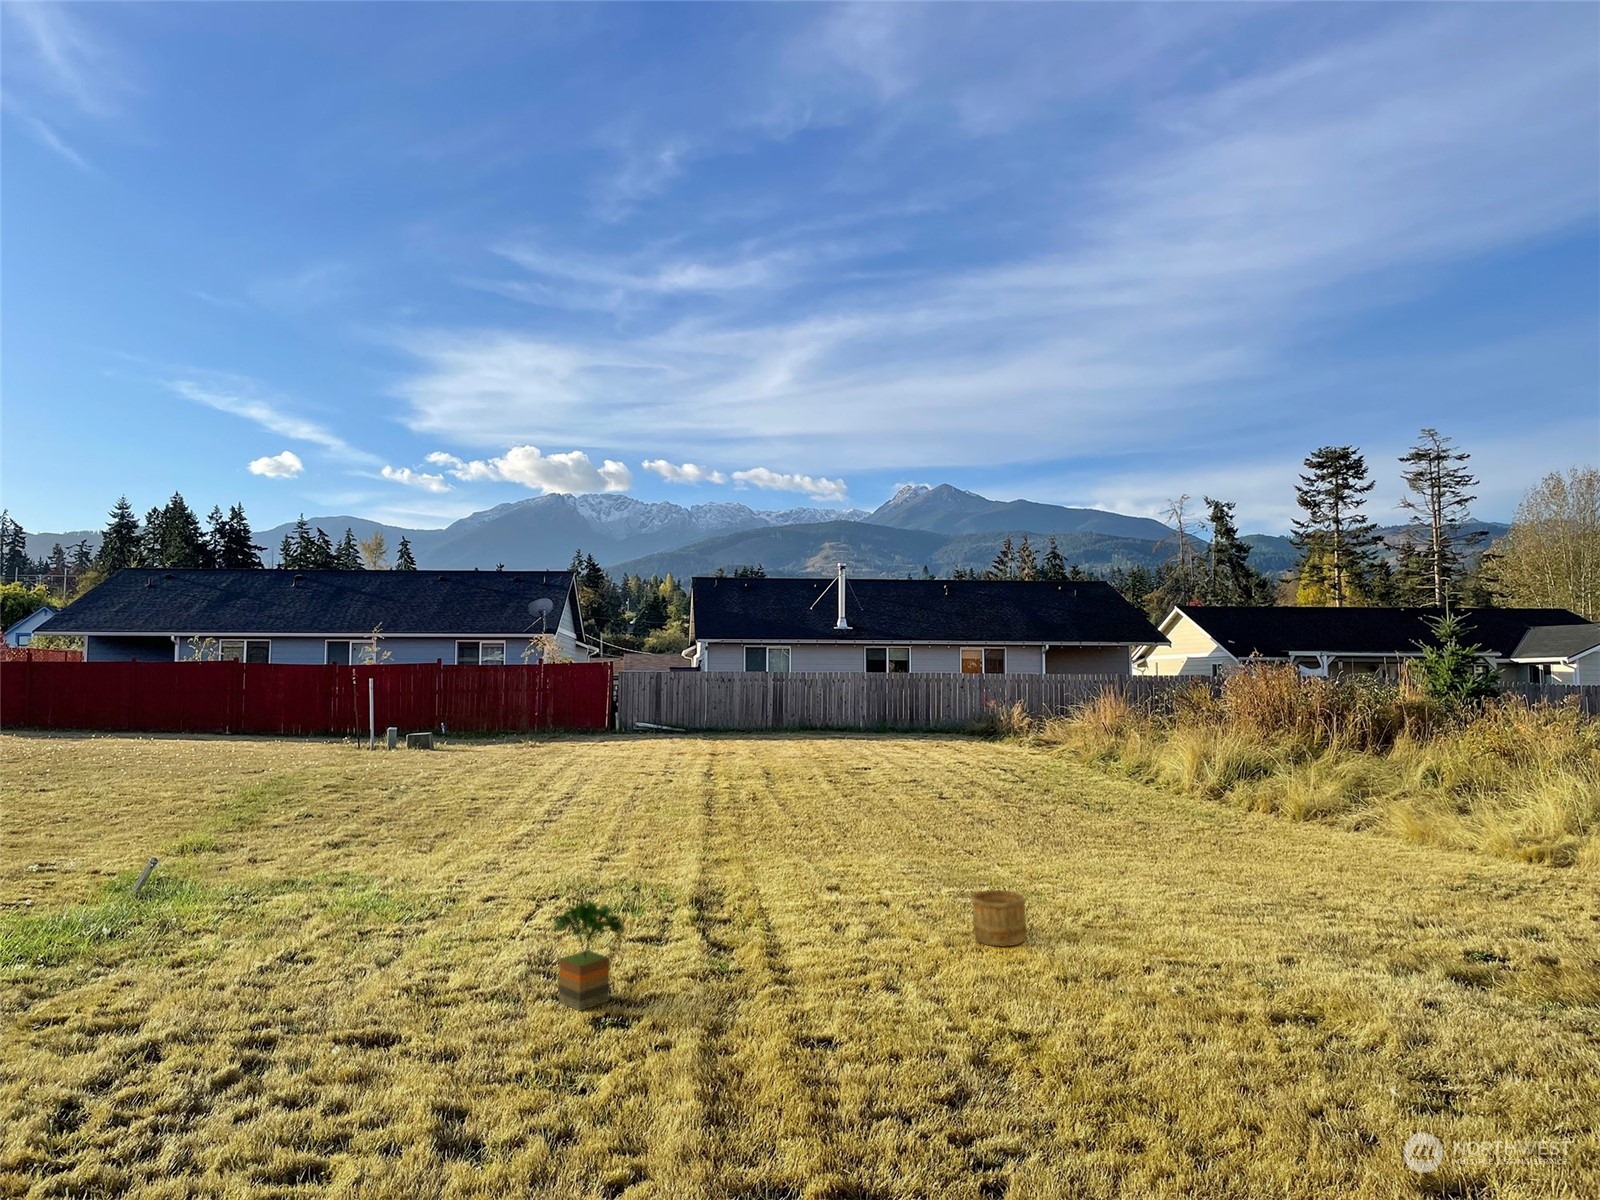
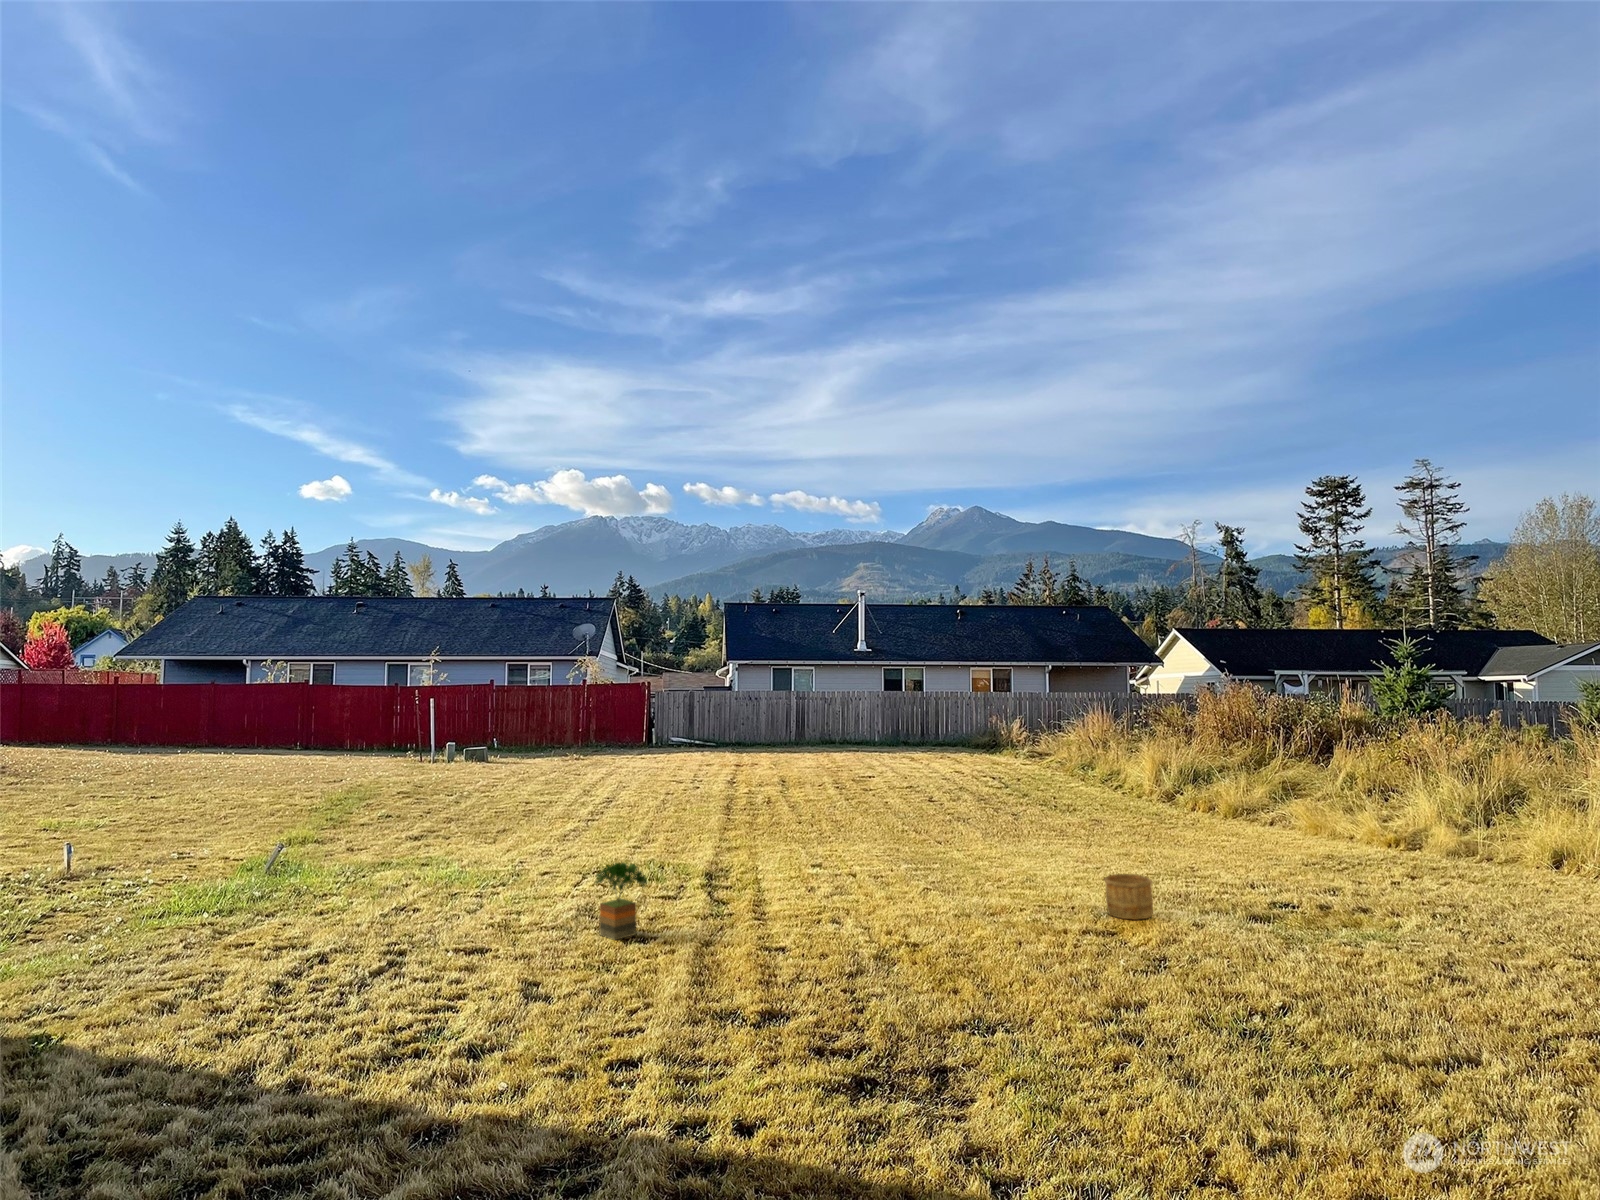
wooden bucket: present [971,890,1026,946] -> present [1104,874,1153,920]

